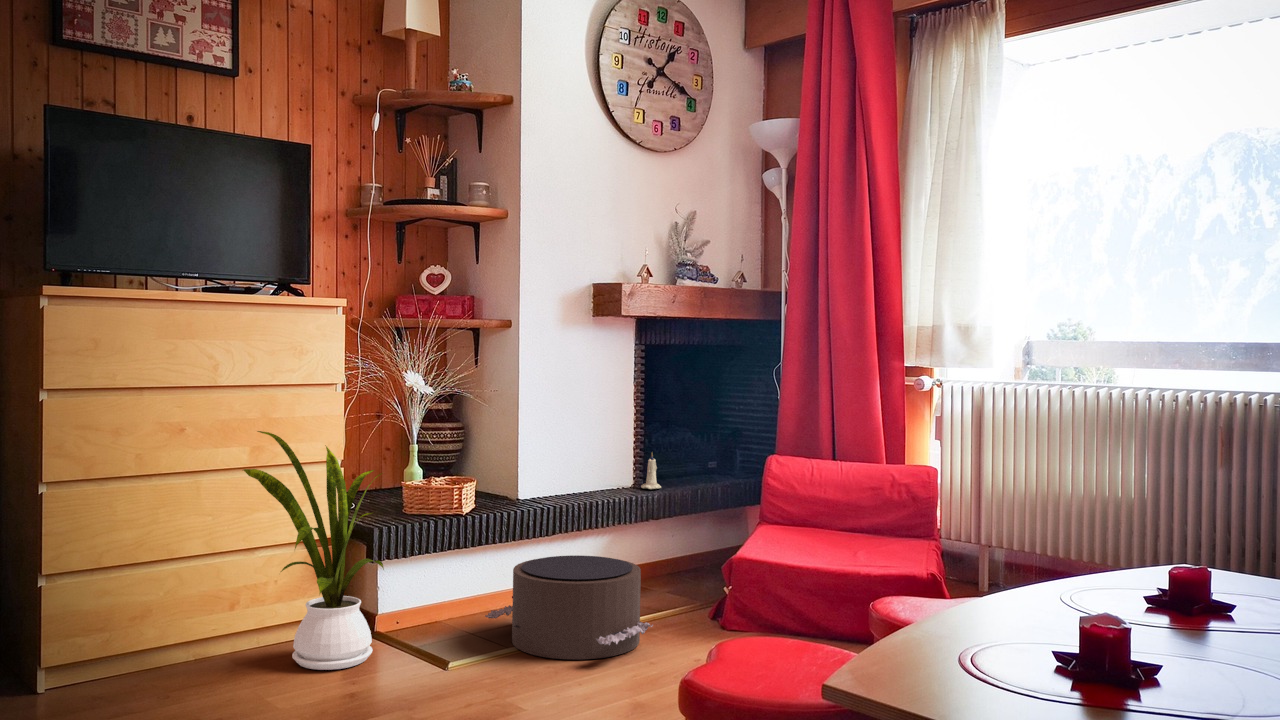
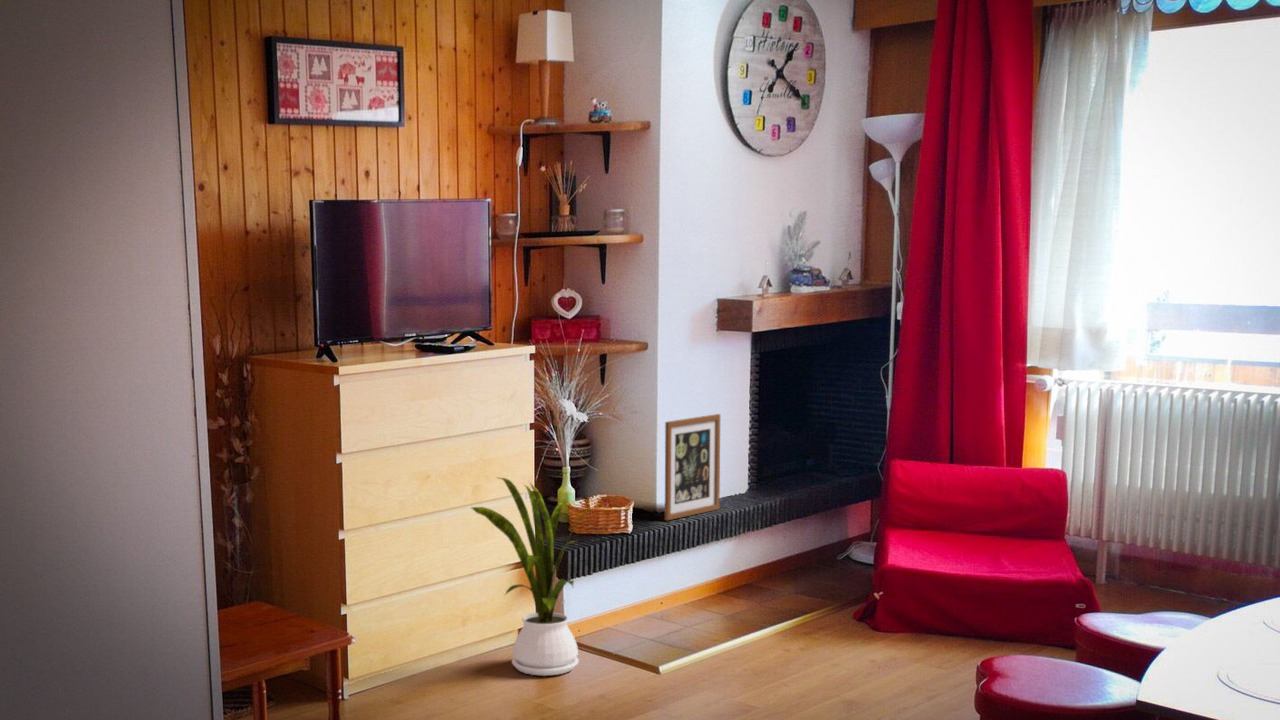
picture frame: none [518,399,588,505] -> present [665,414,720,520]
candle: present [641,453,661,489] -> none [762,459,782,497]
pouf: present [485,555,653,659] -> none [659,568,813,660]

